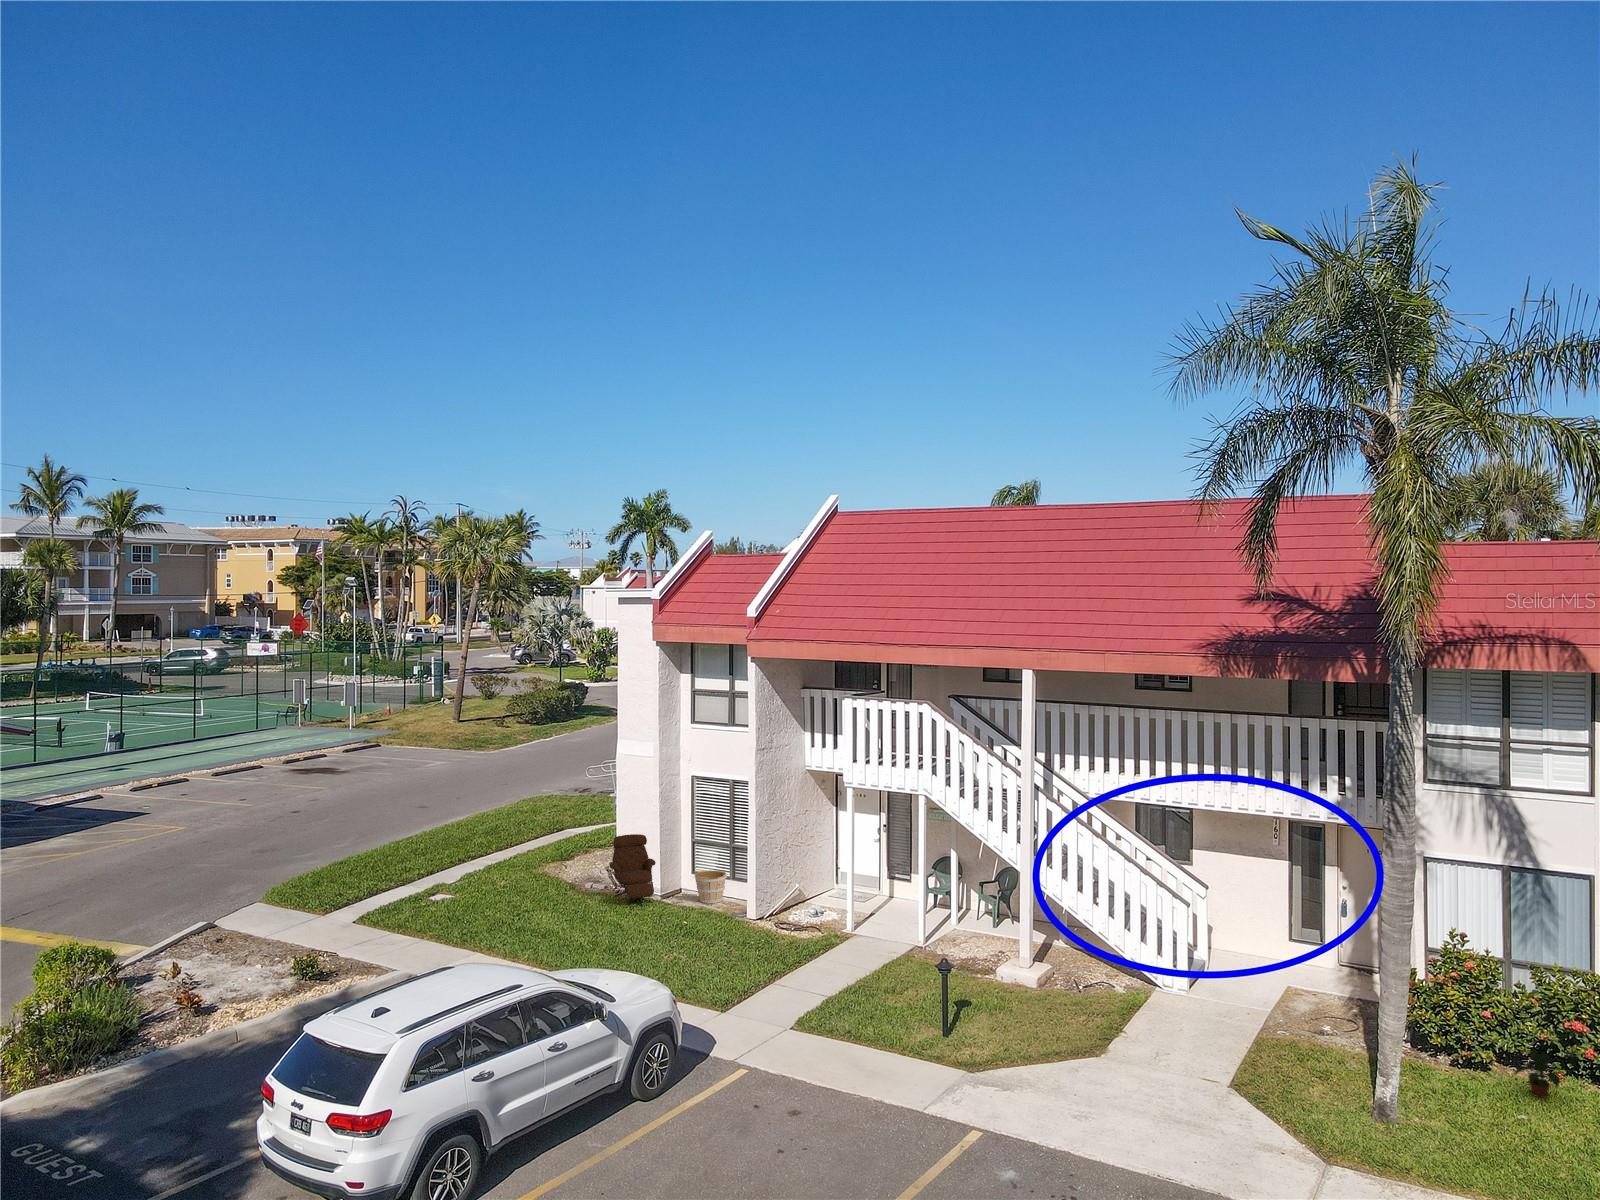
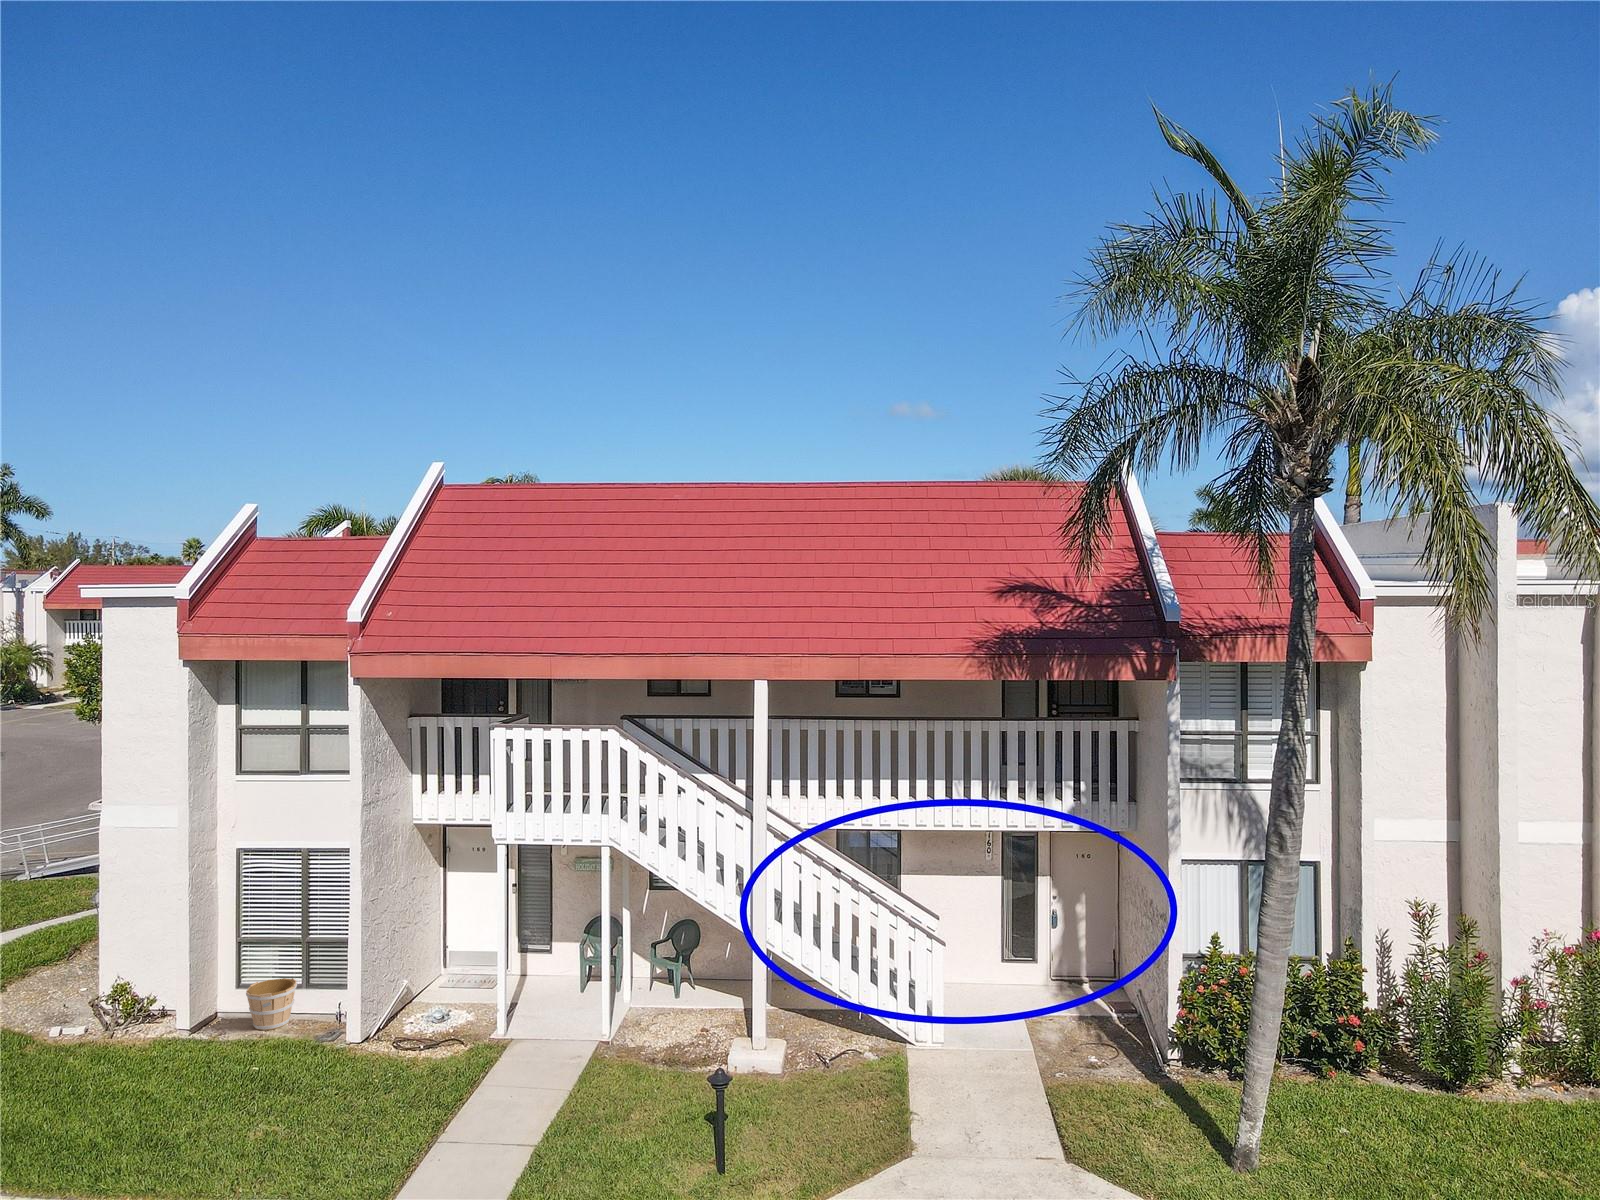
lounge chair: present [609,834,656,906] -> none [94,944,179,1059]
potted plant: present [1514,1049,1560,1098] -> none [1303,1040,1355,1095]

